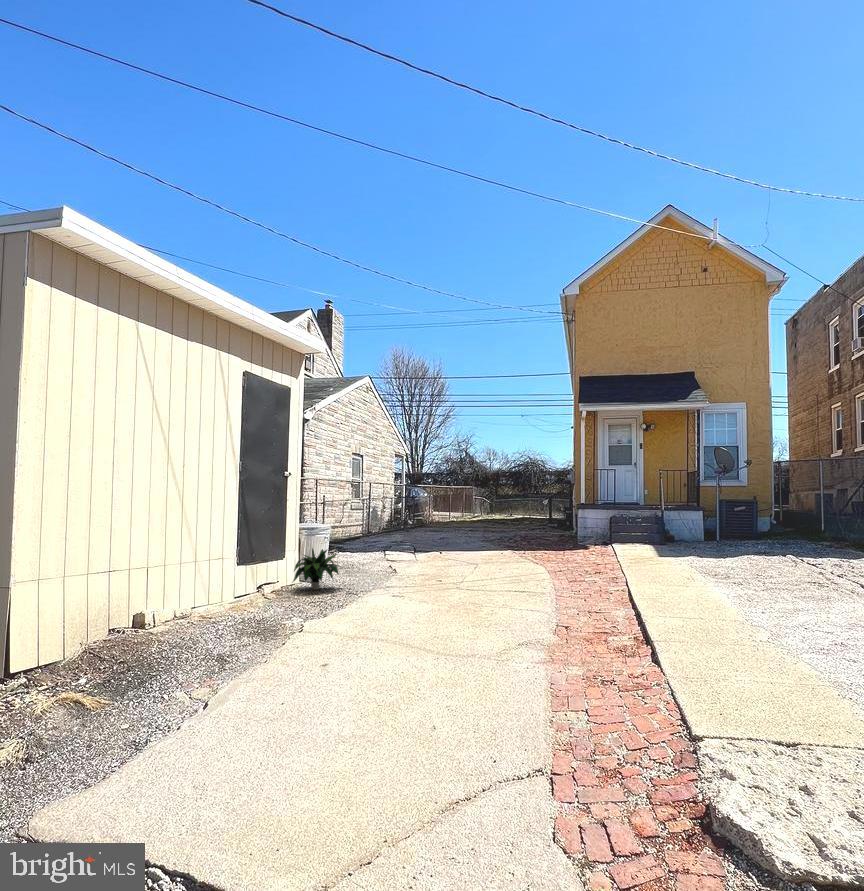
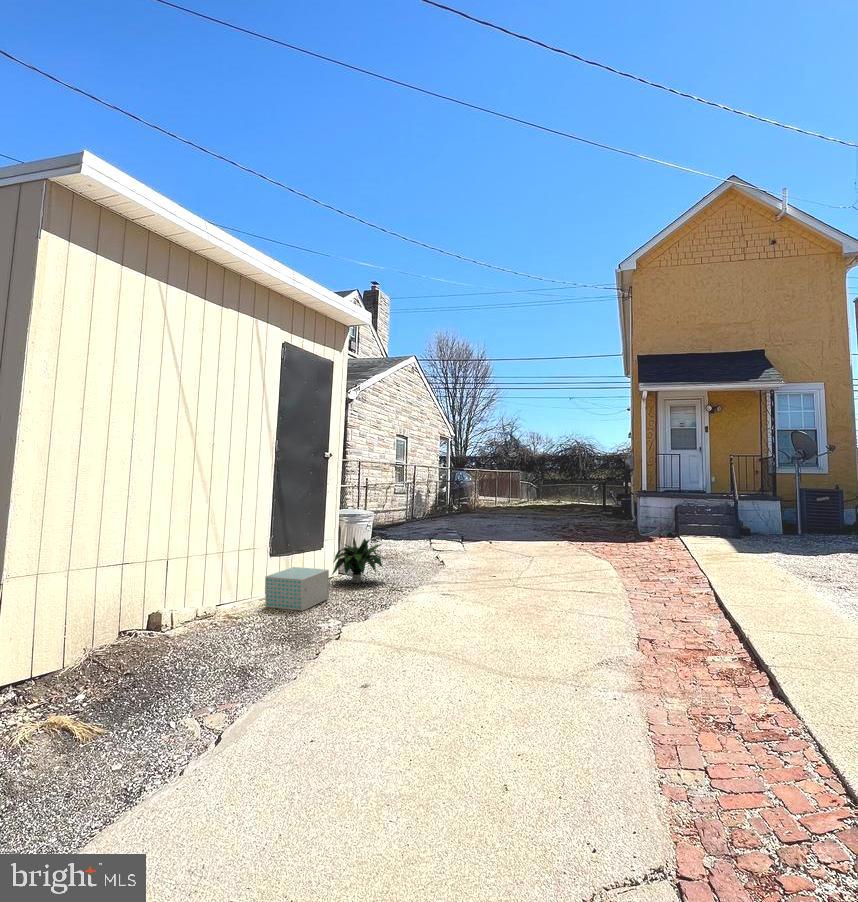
storage box: none [233,575,290,613] -> present [265,567,329,611]

